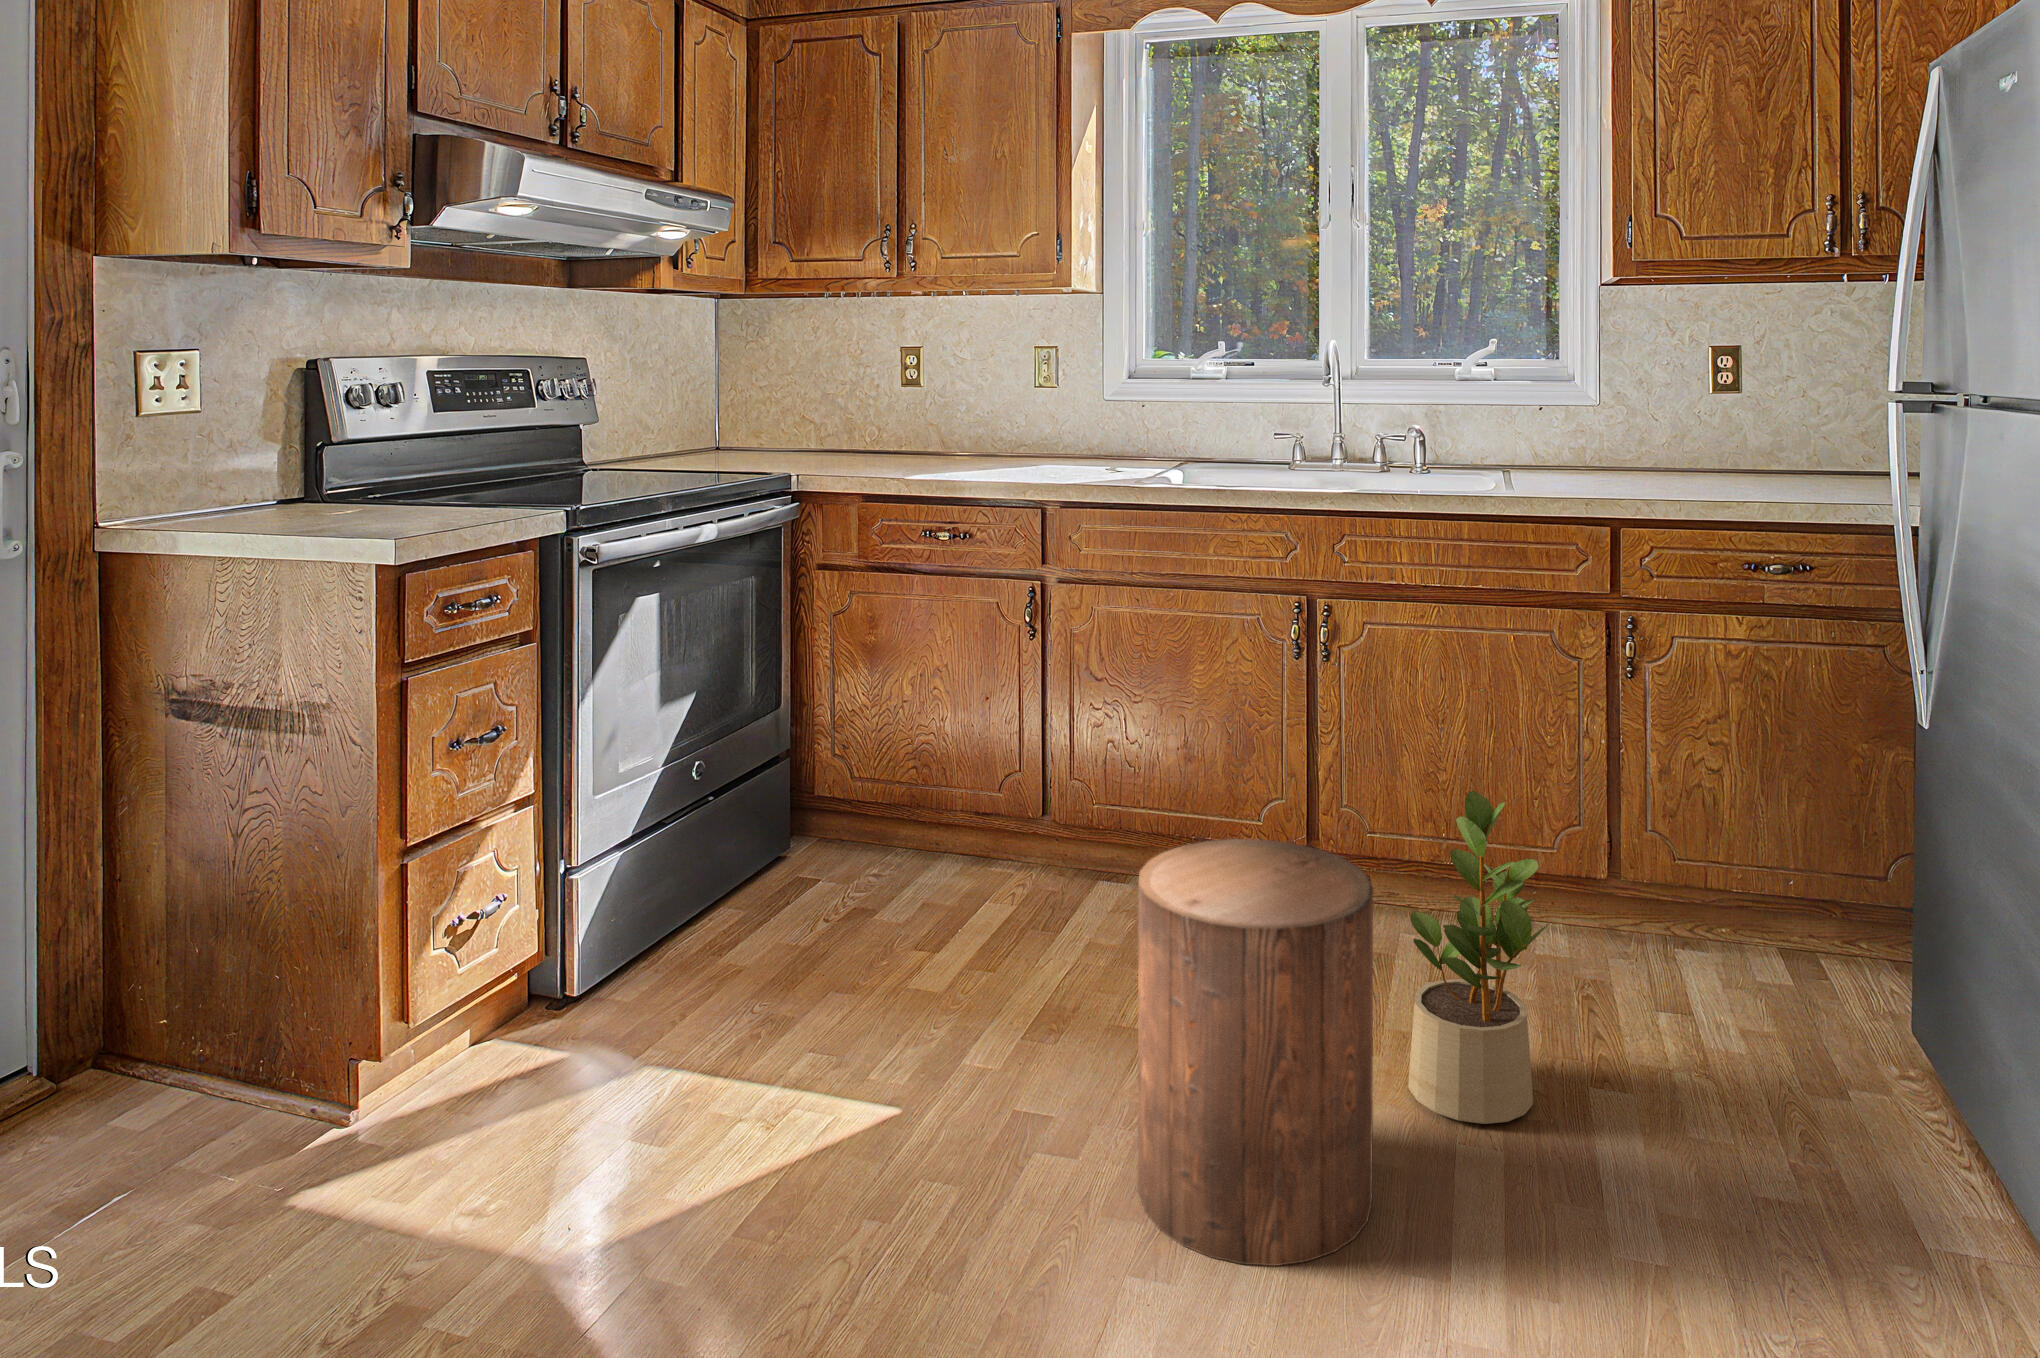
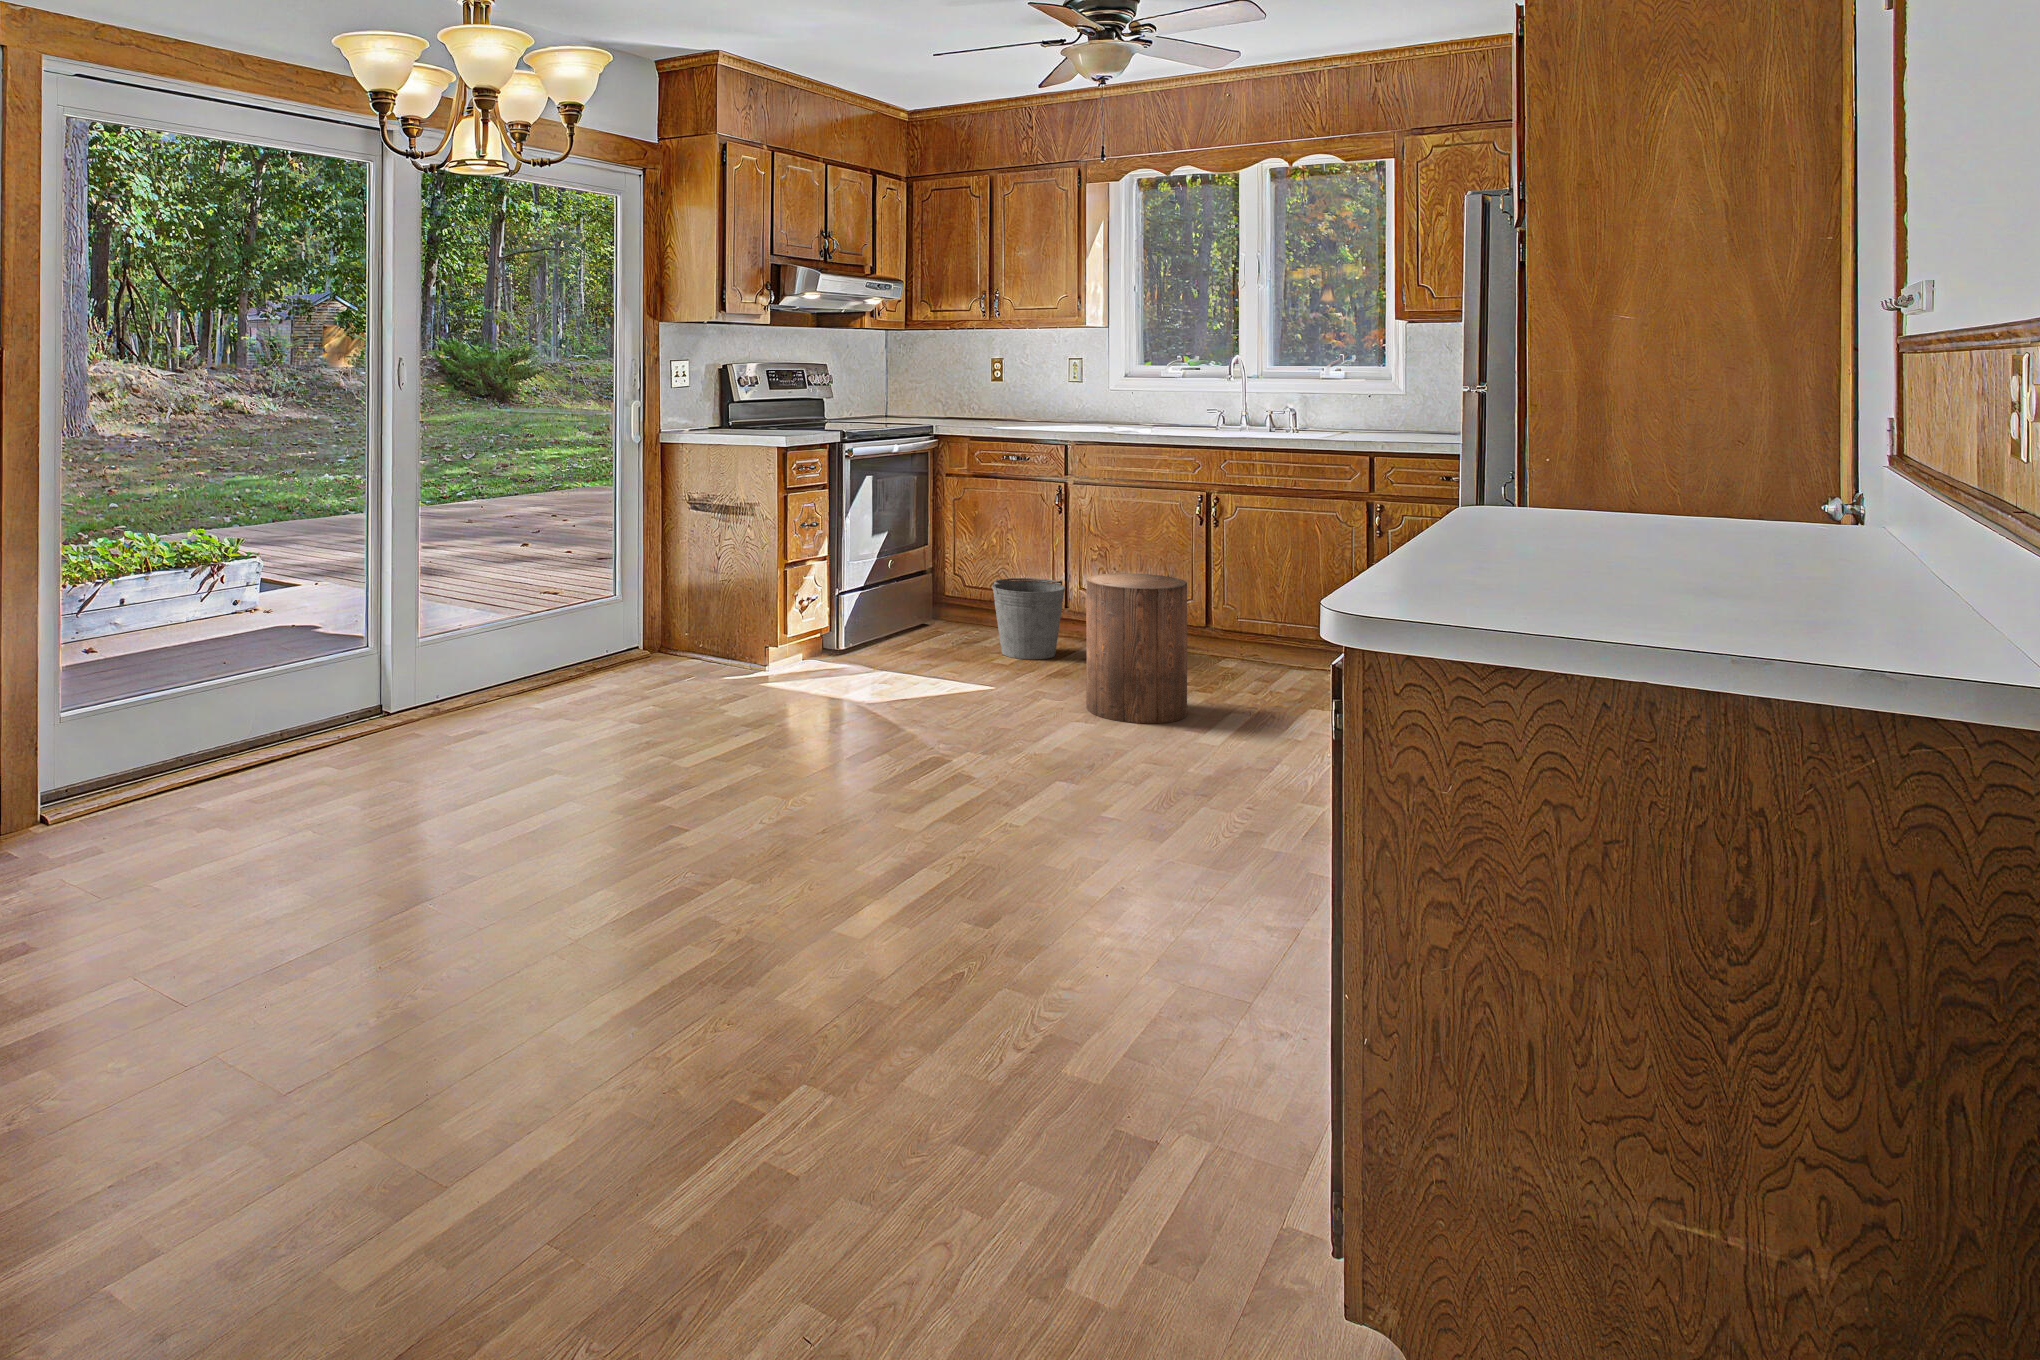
bucket: none [903,781,1050,968] -> present [992,578,1065,659]
potted plant: present [1408,791,1548,1124] -> none [1221,562,1291,707]

